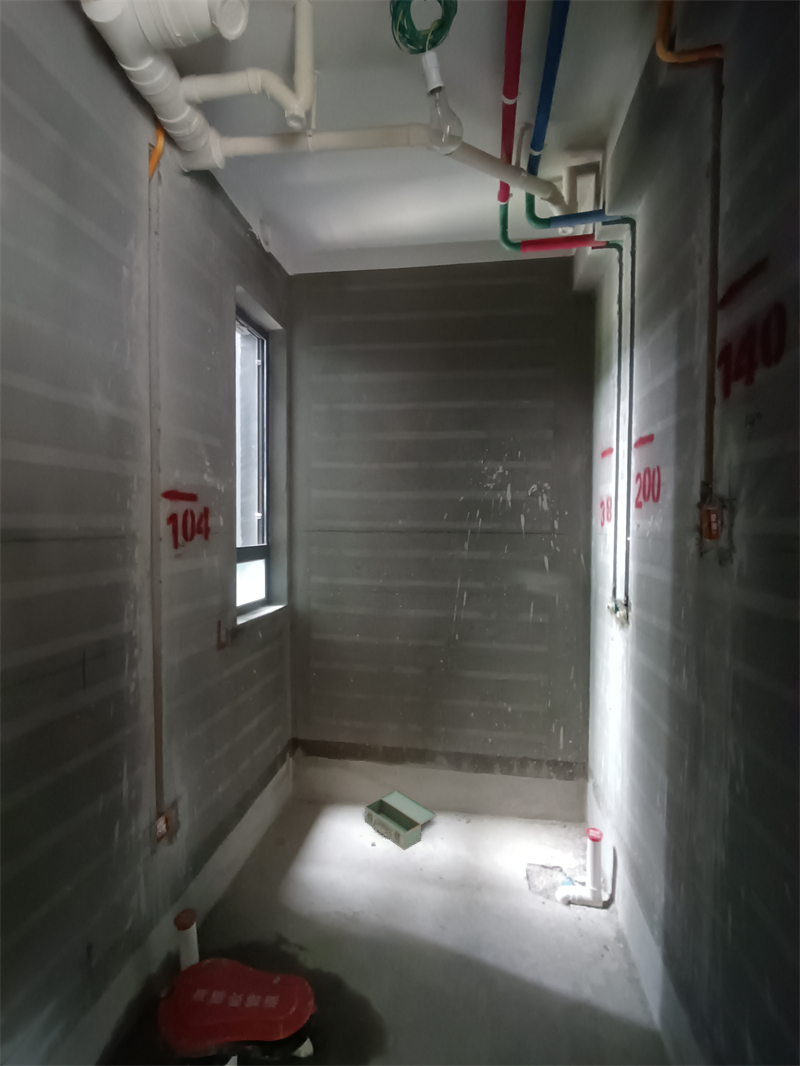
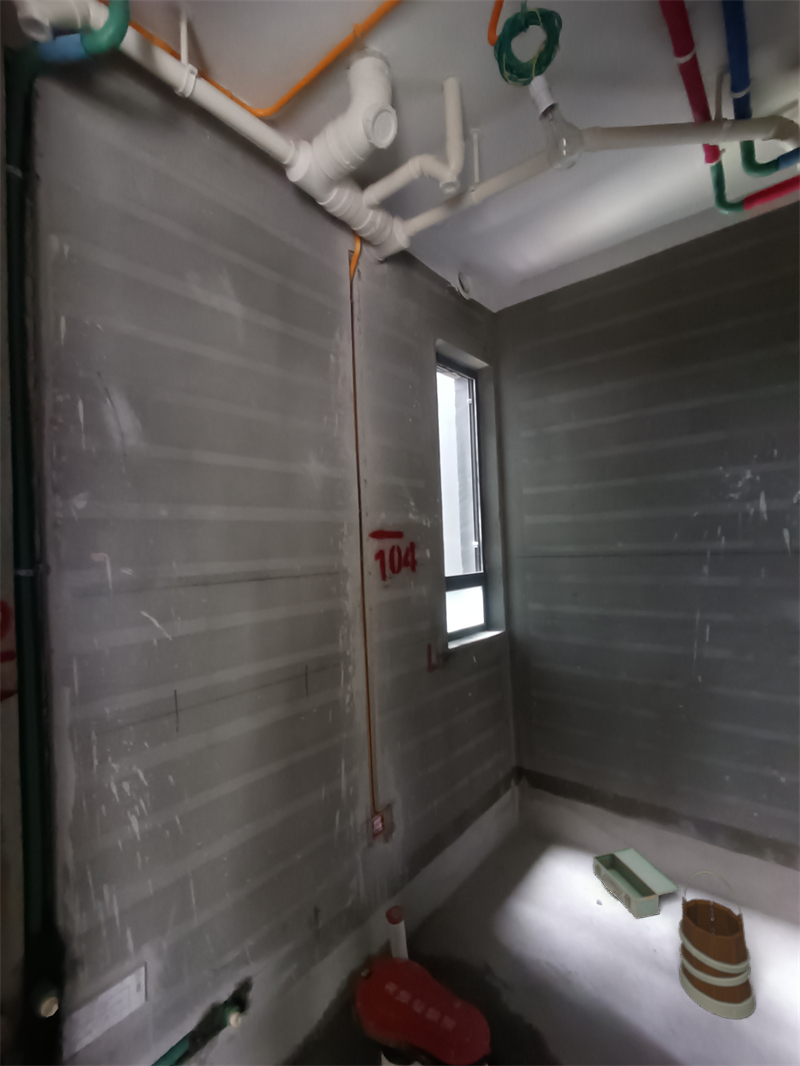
wooden bucket: none [442,792,495,906] -> present [678,870,756,1019]

